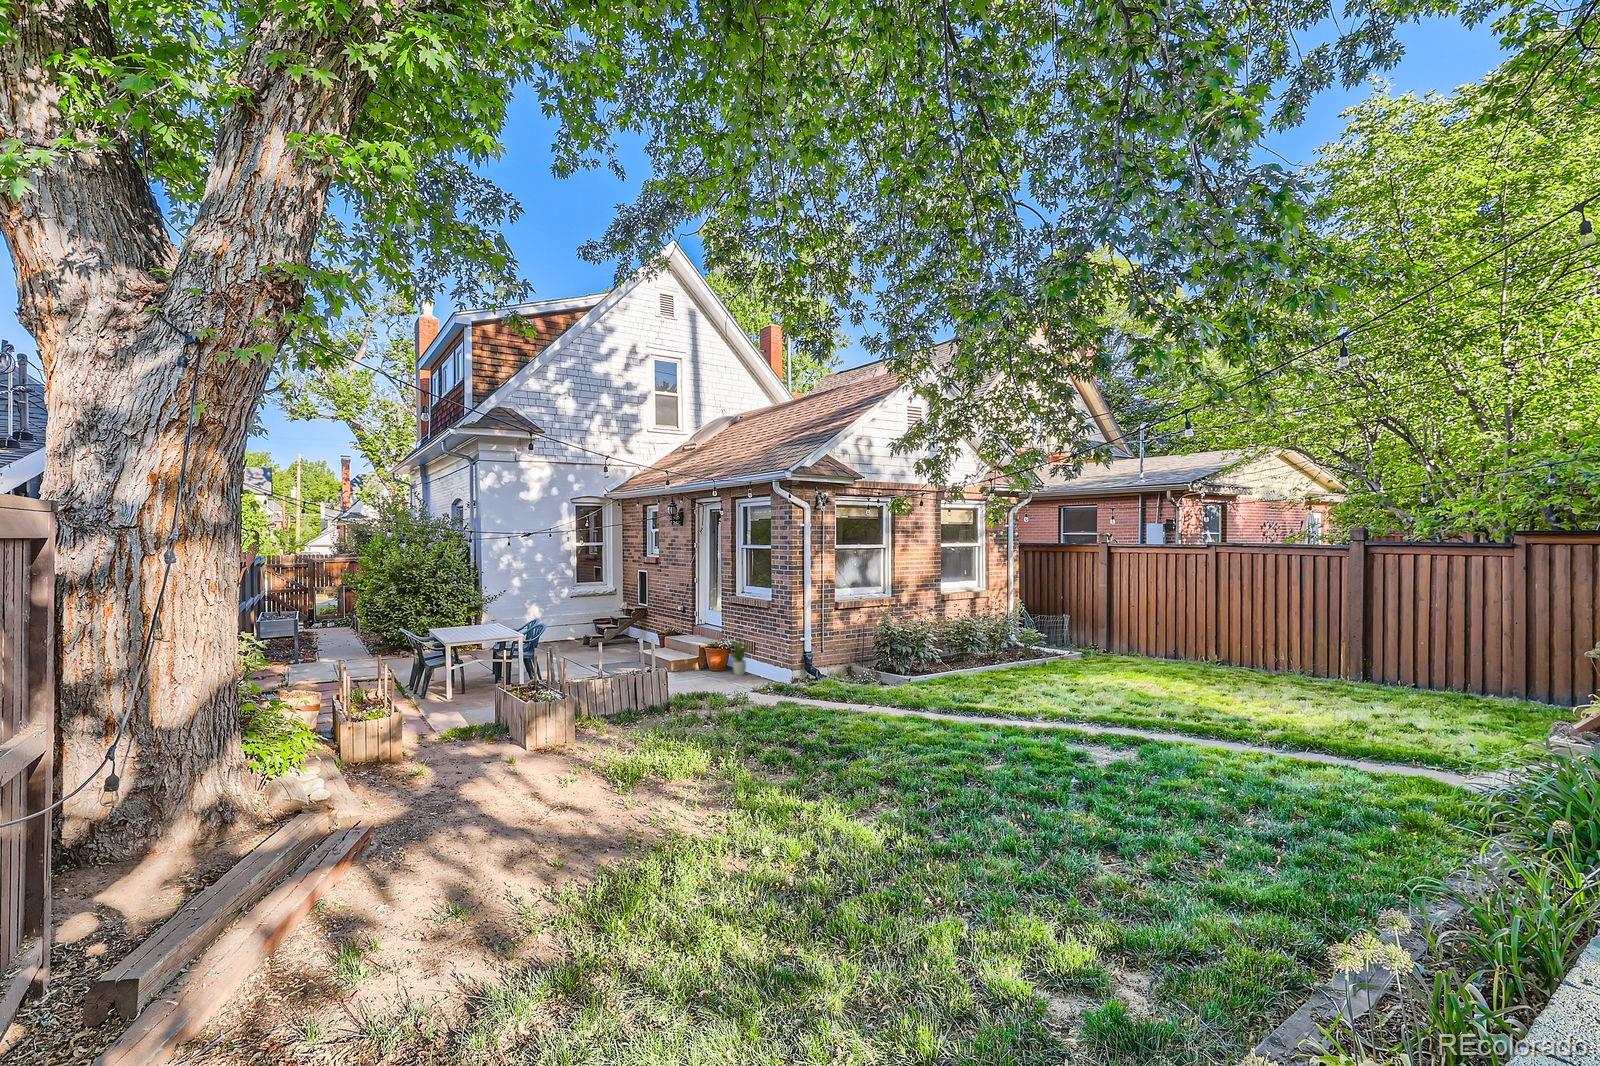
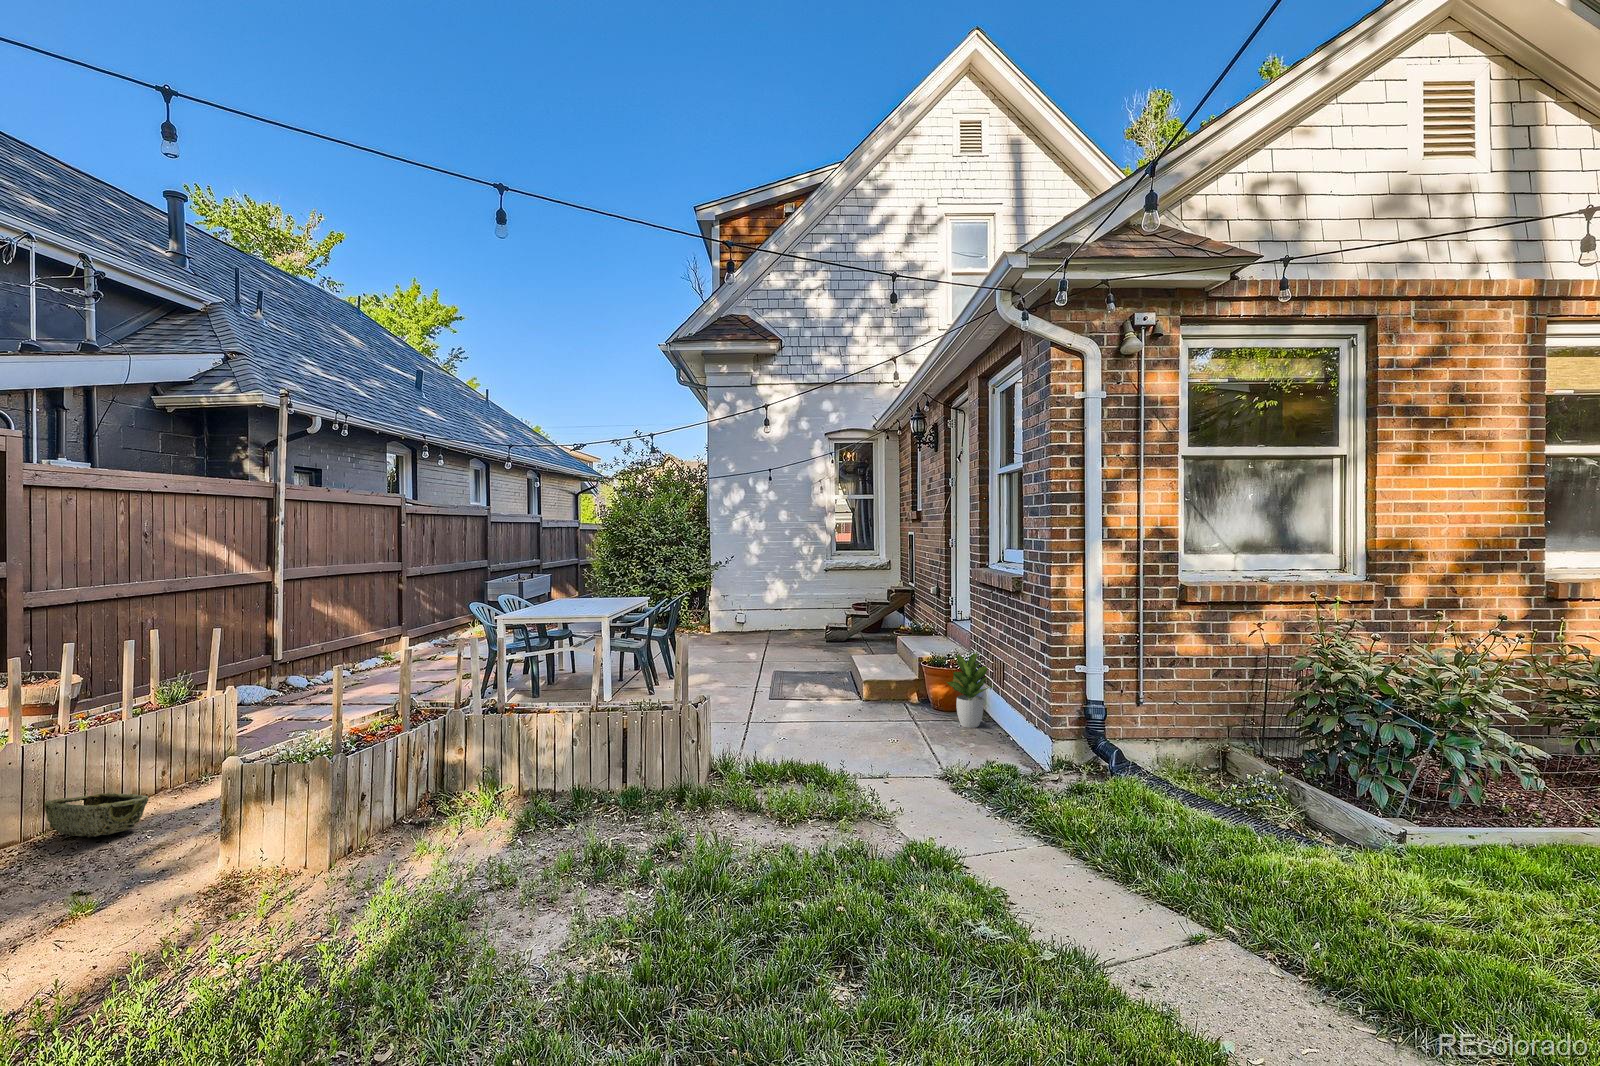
woven basket: none [384,750,433,774] -> present [45,793,148,837]

